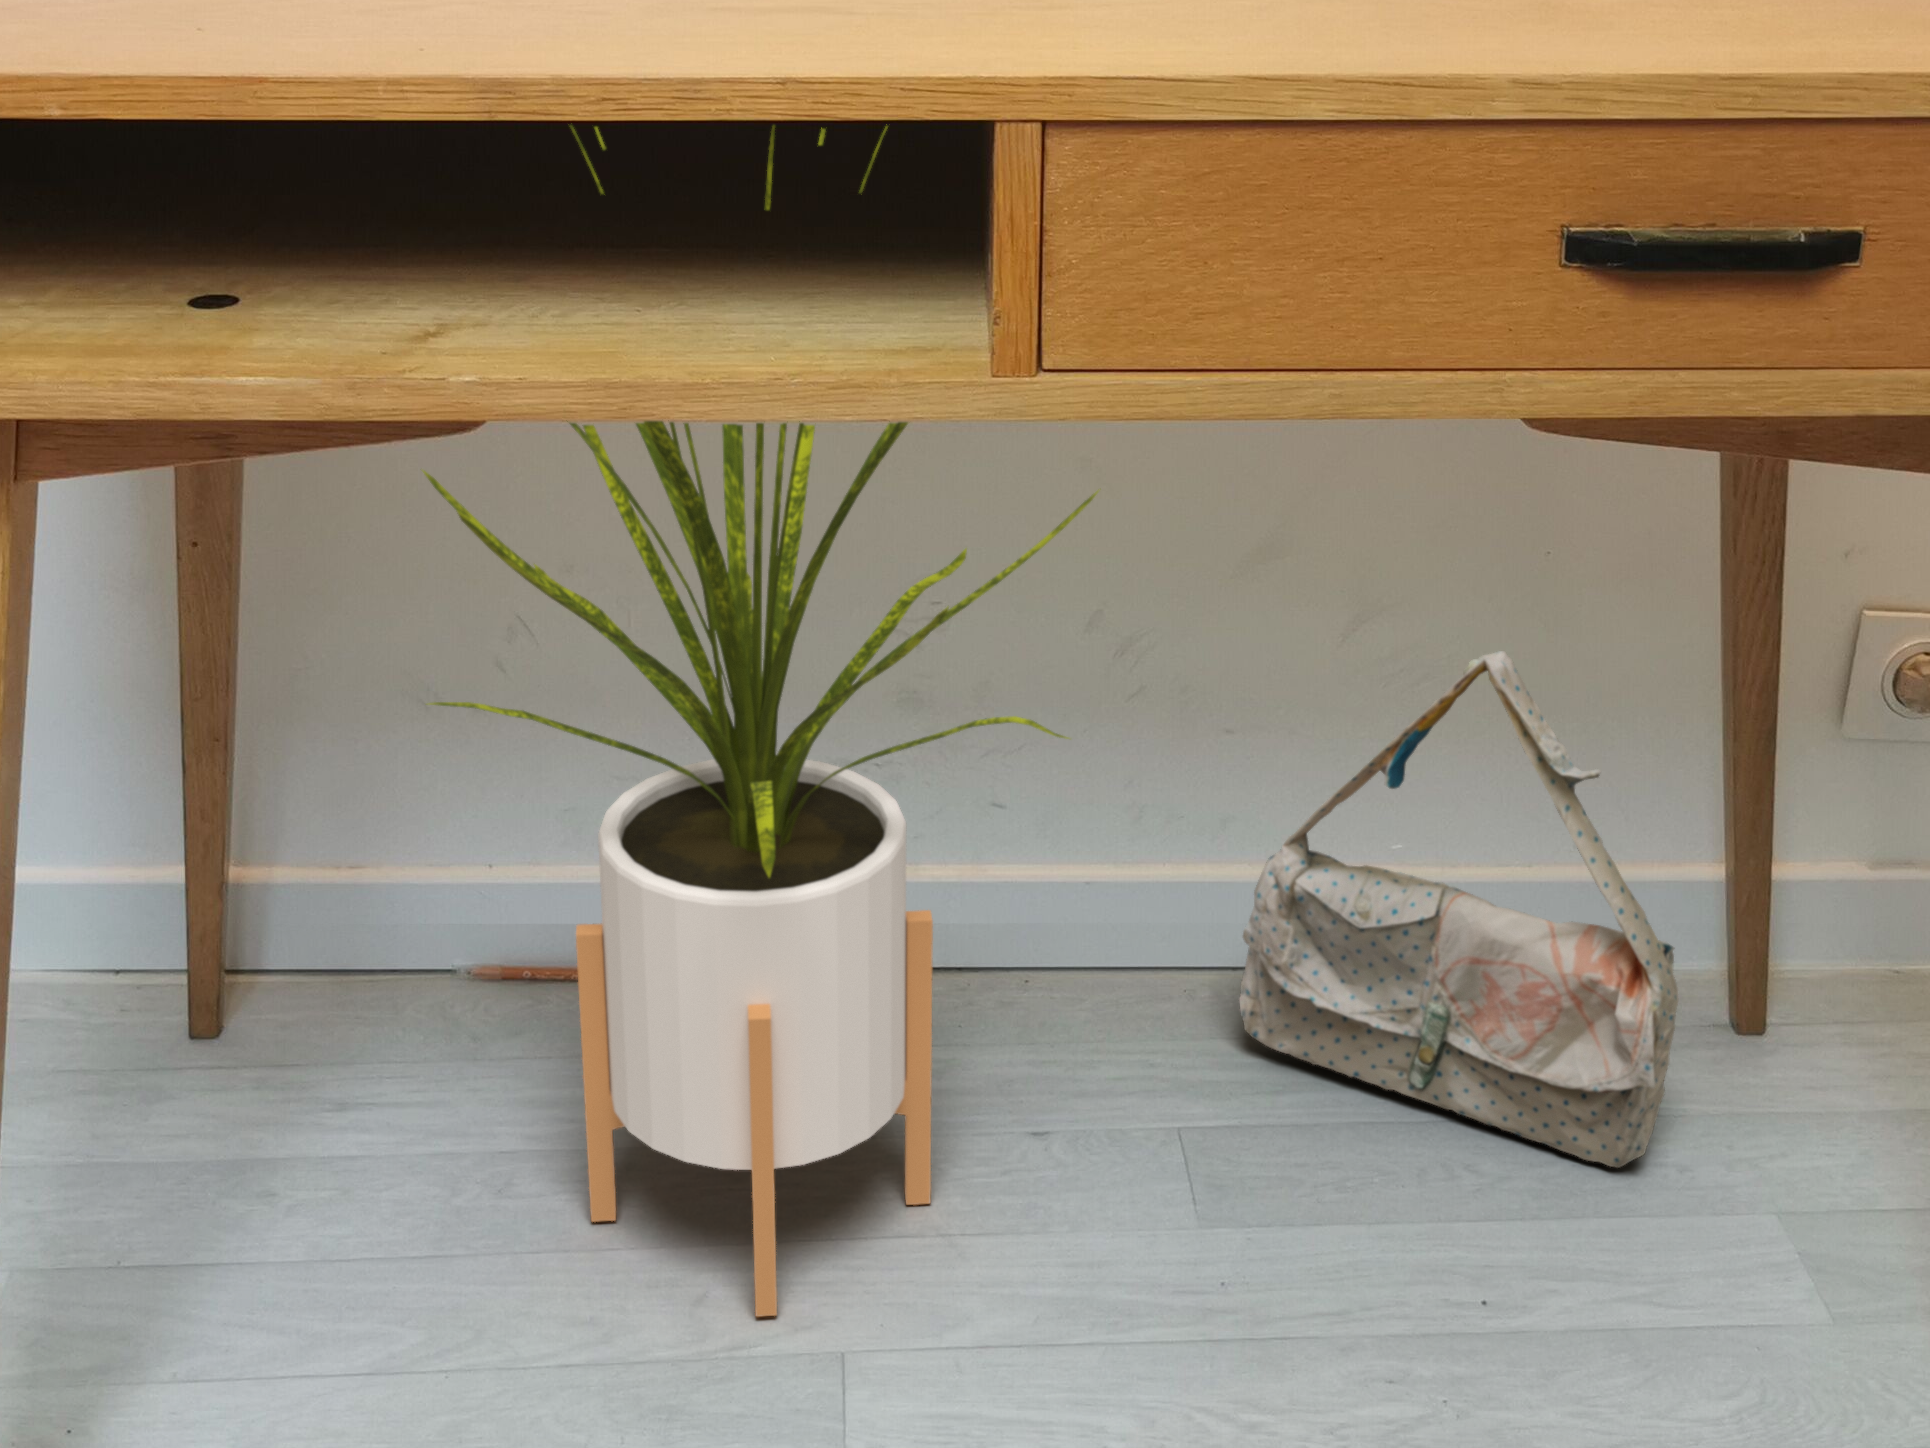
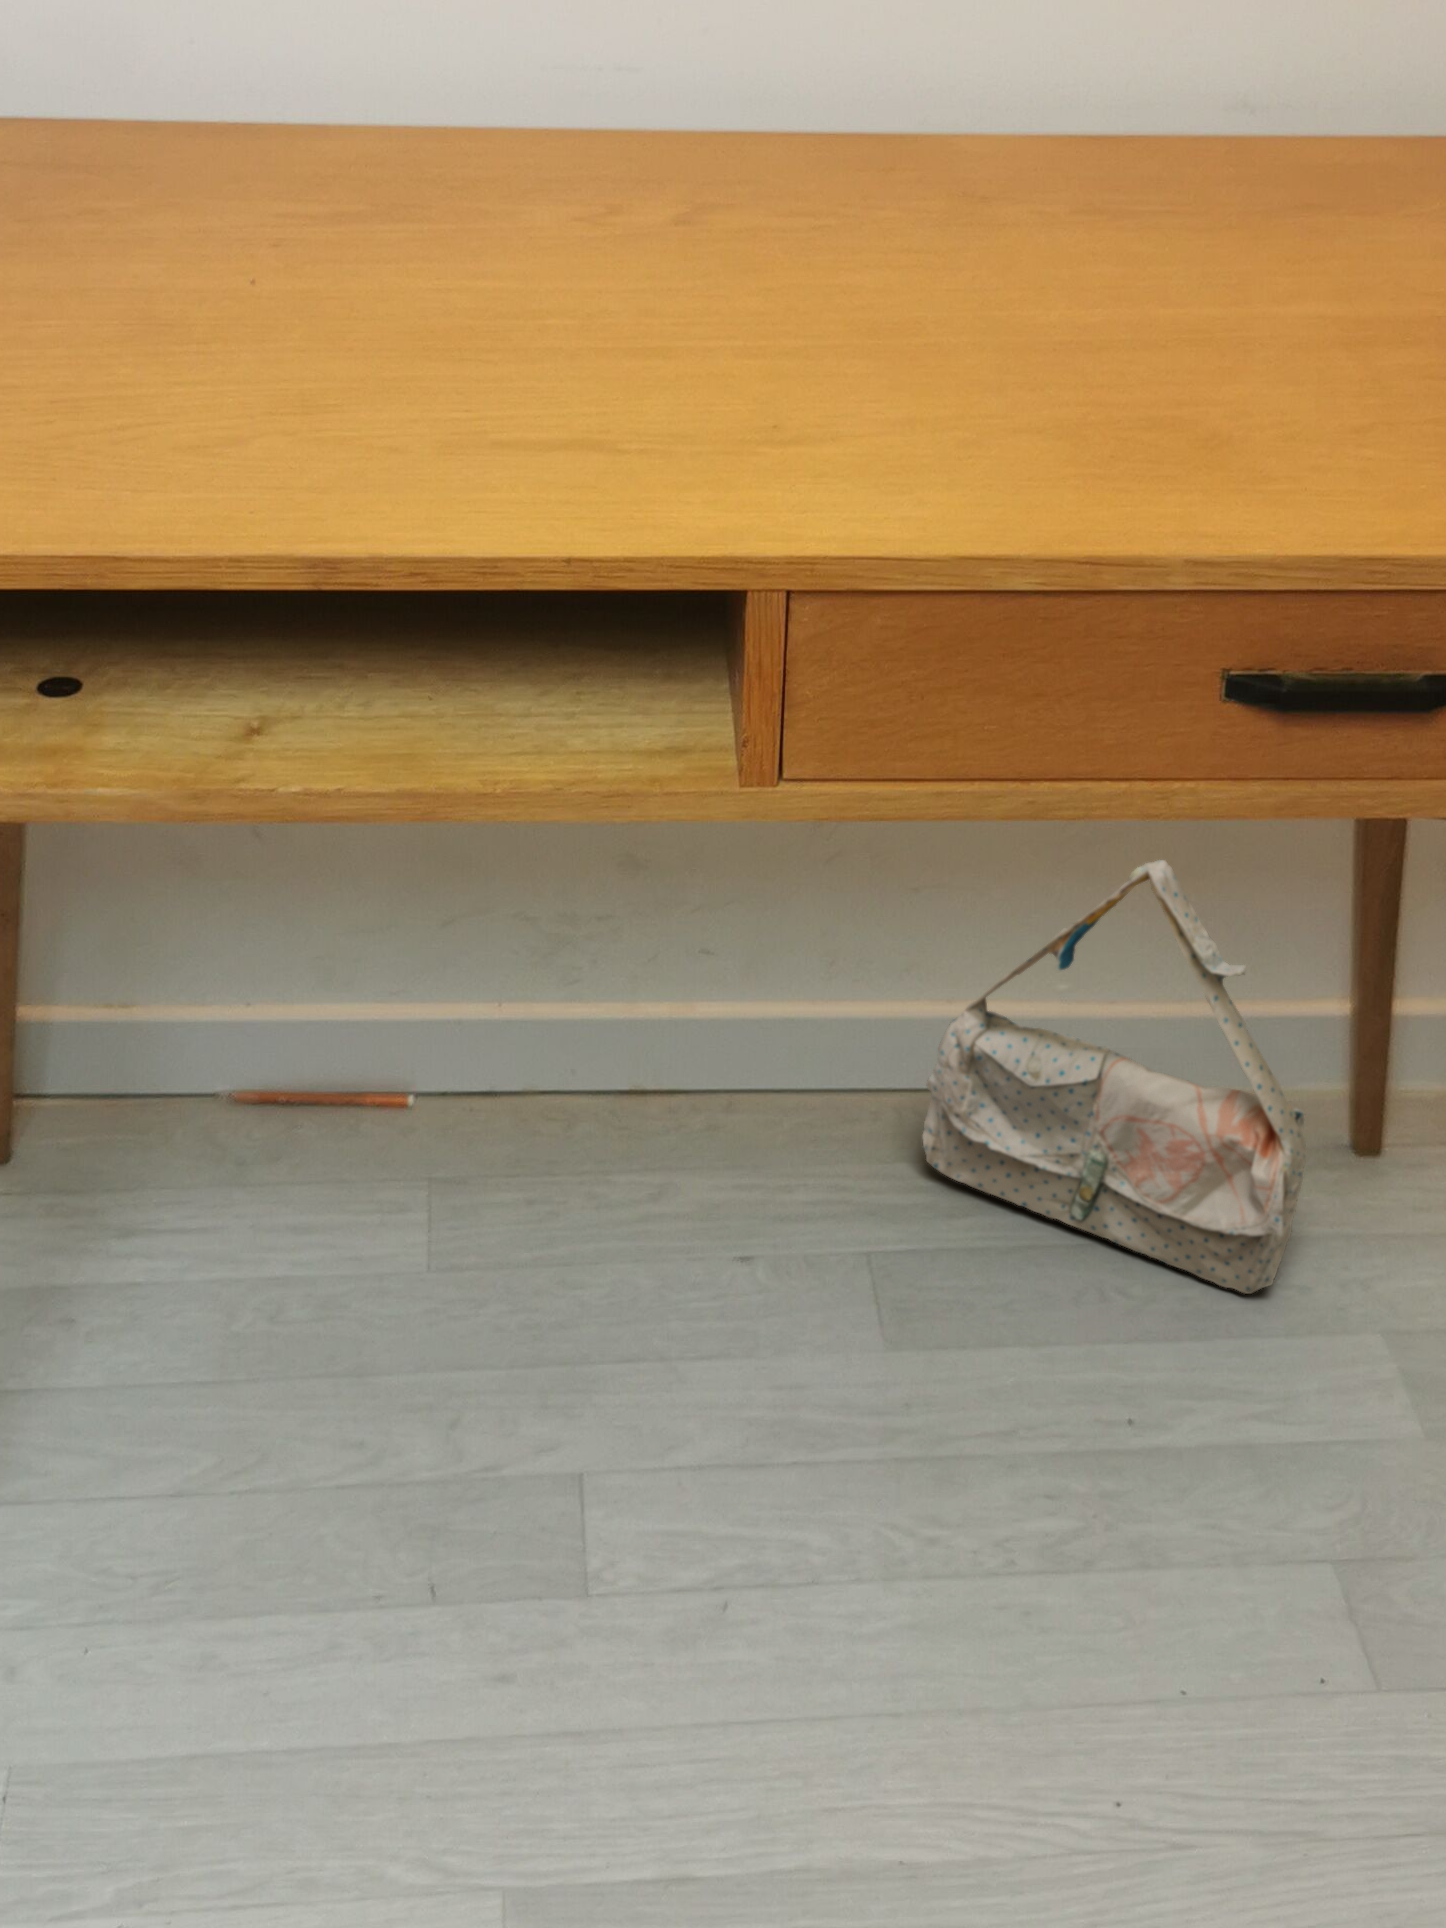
house plant: present [423,124,1098,1317] -> none [177,367,814,1441]

